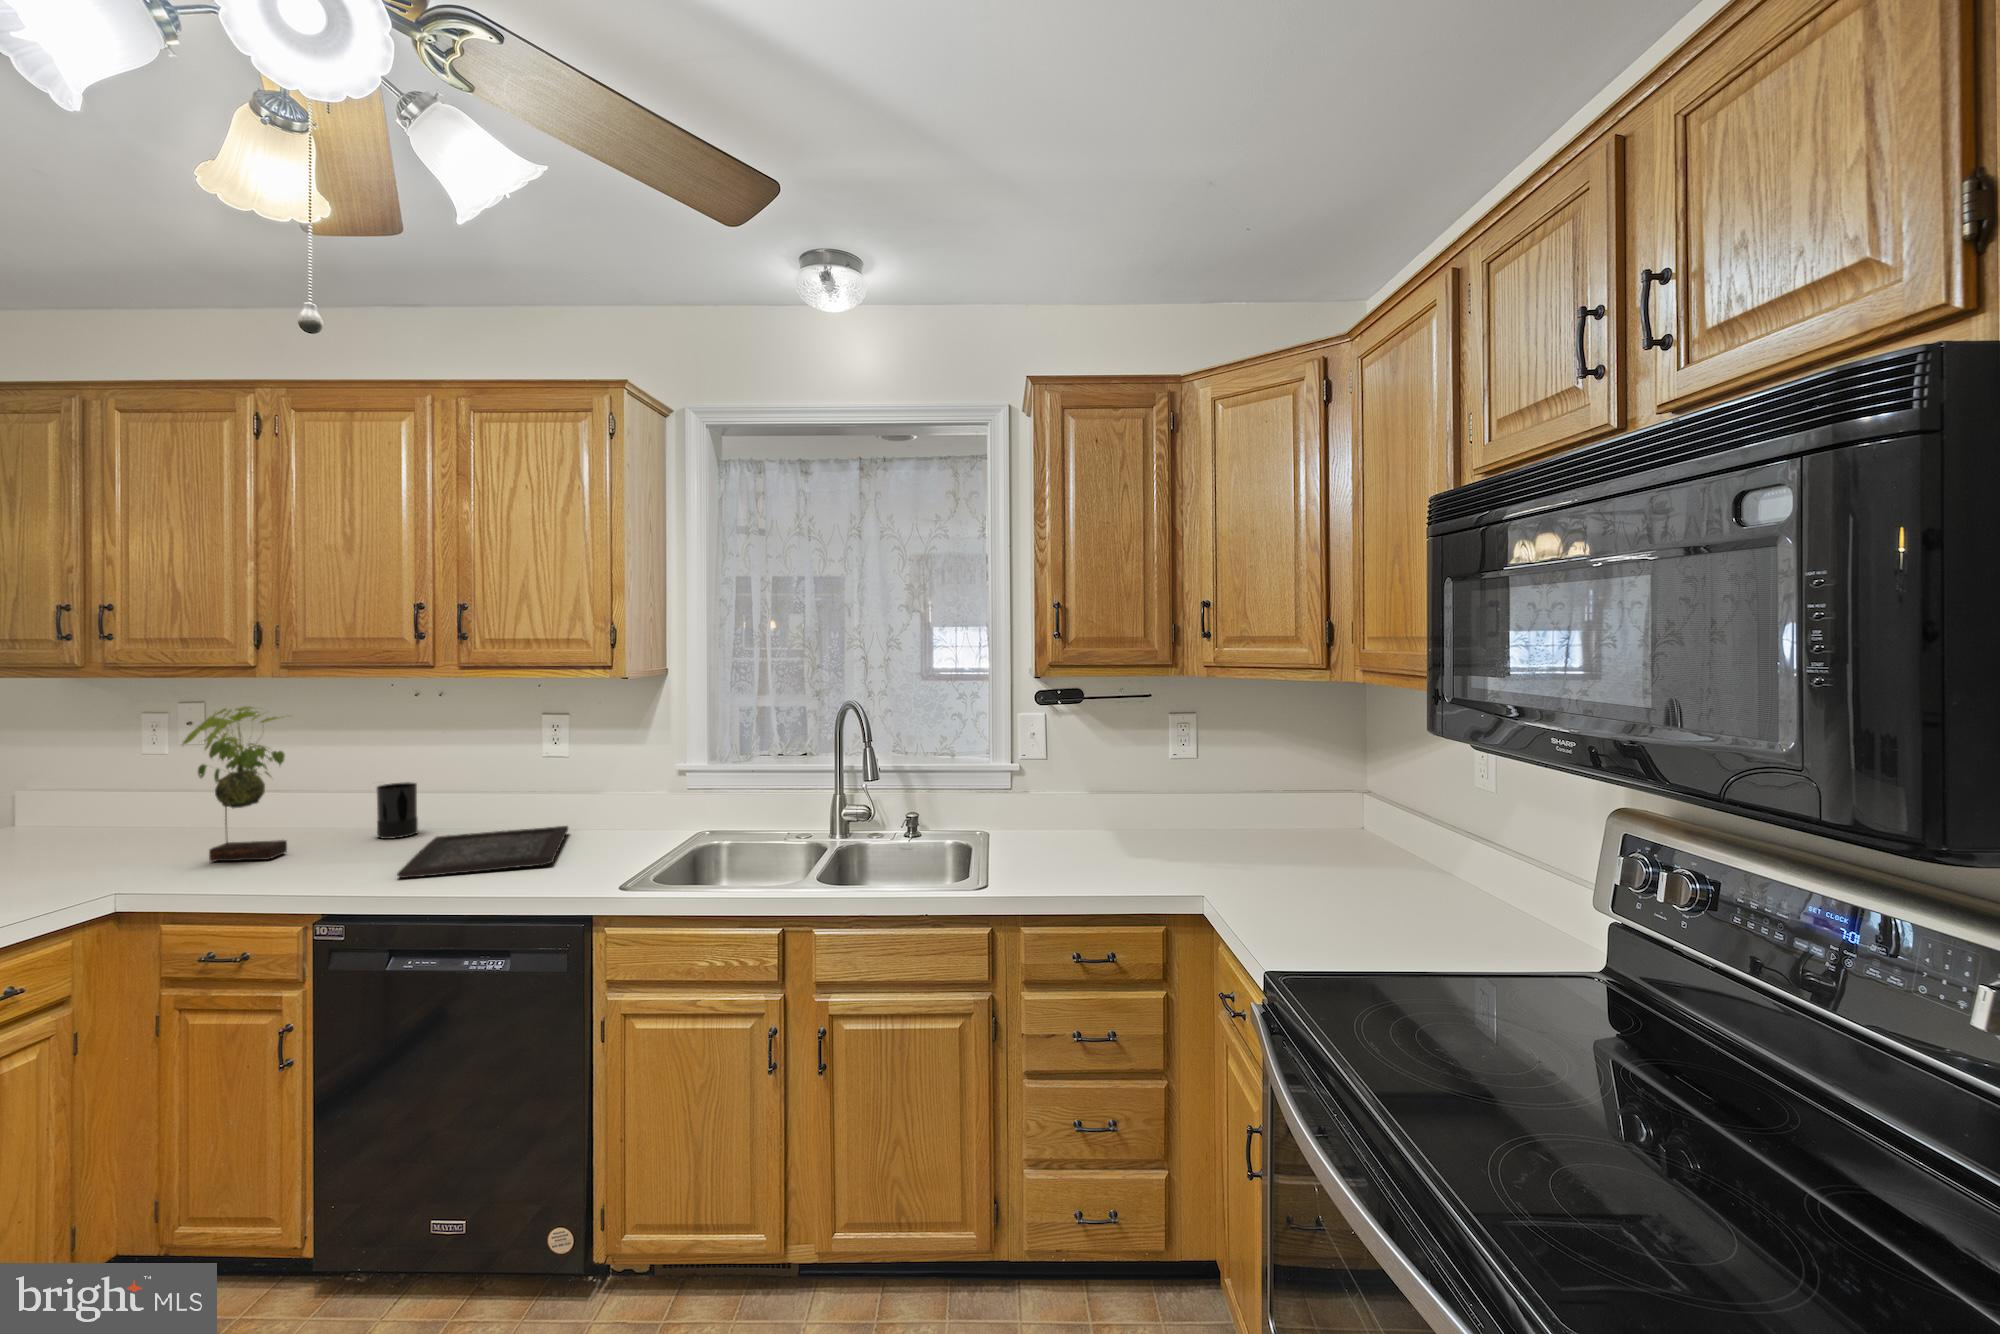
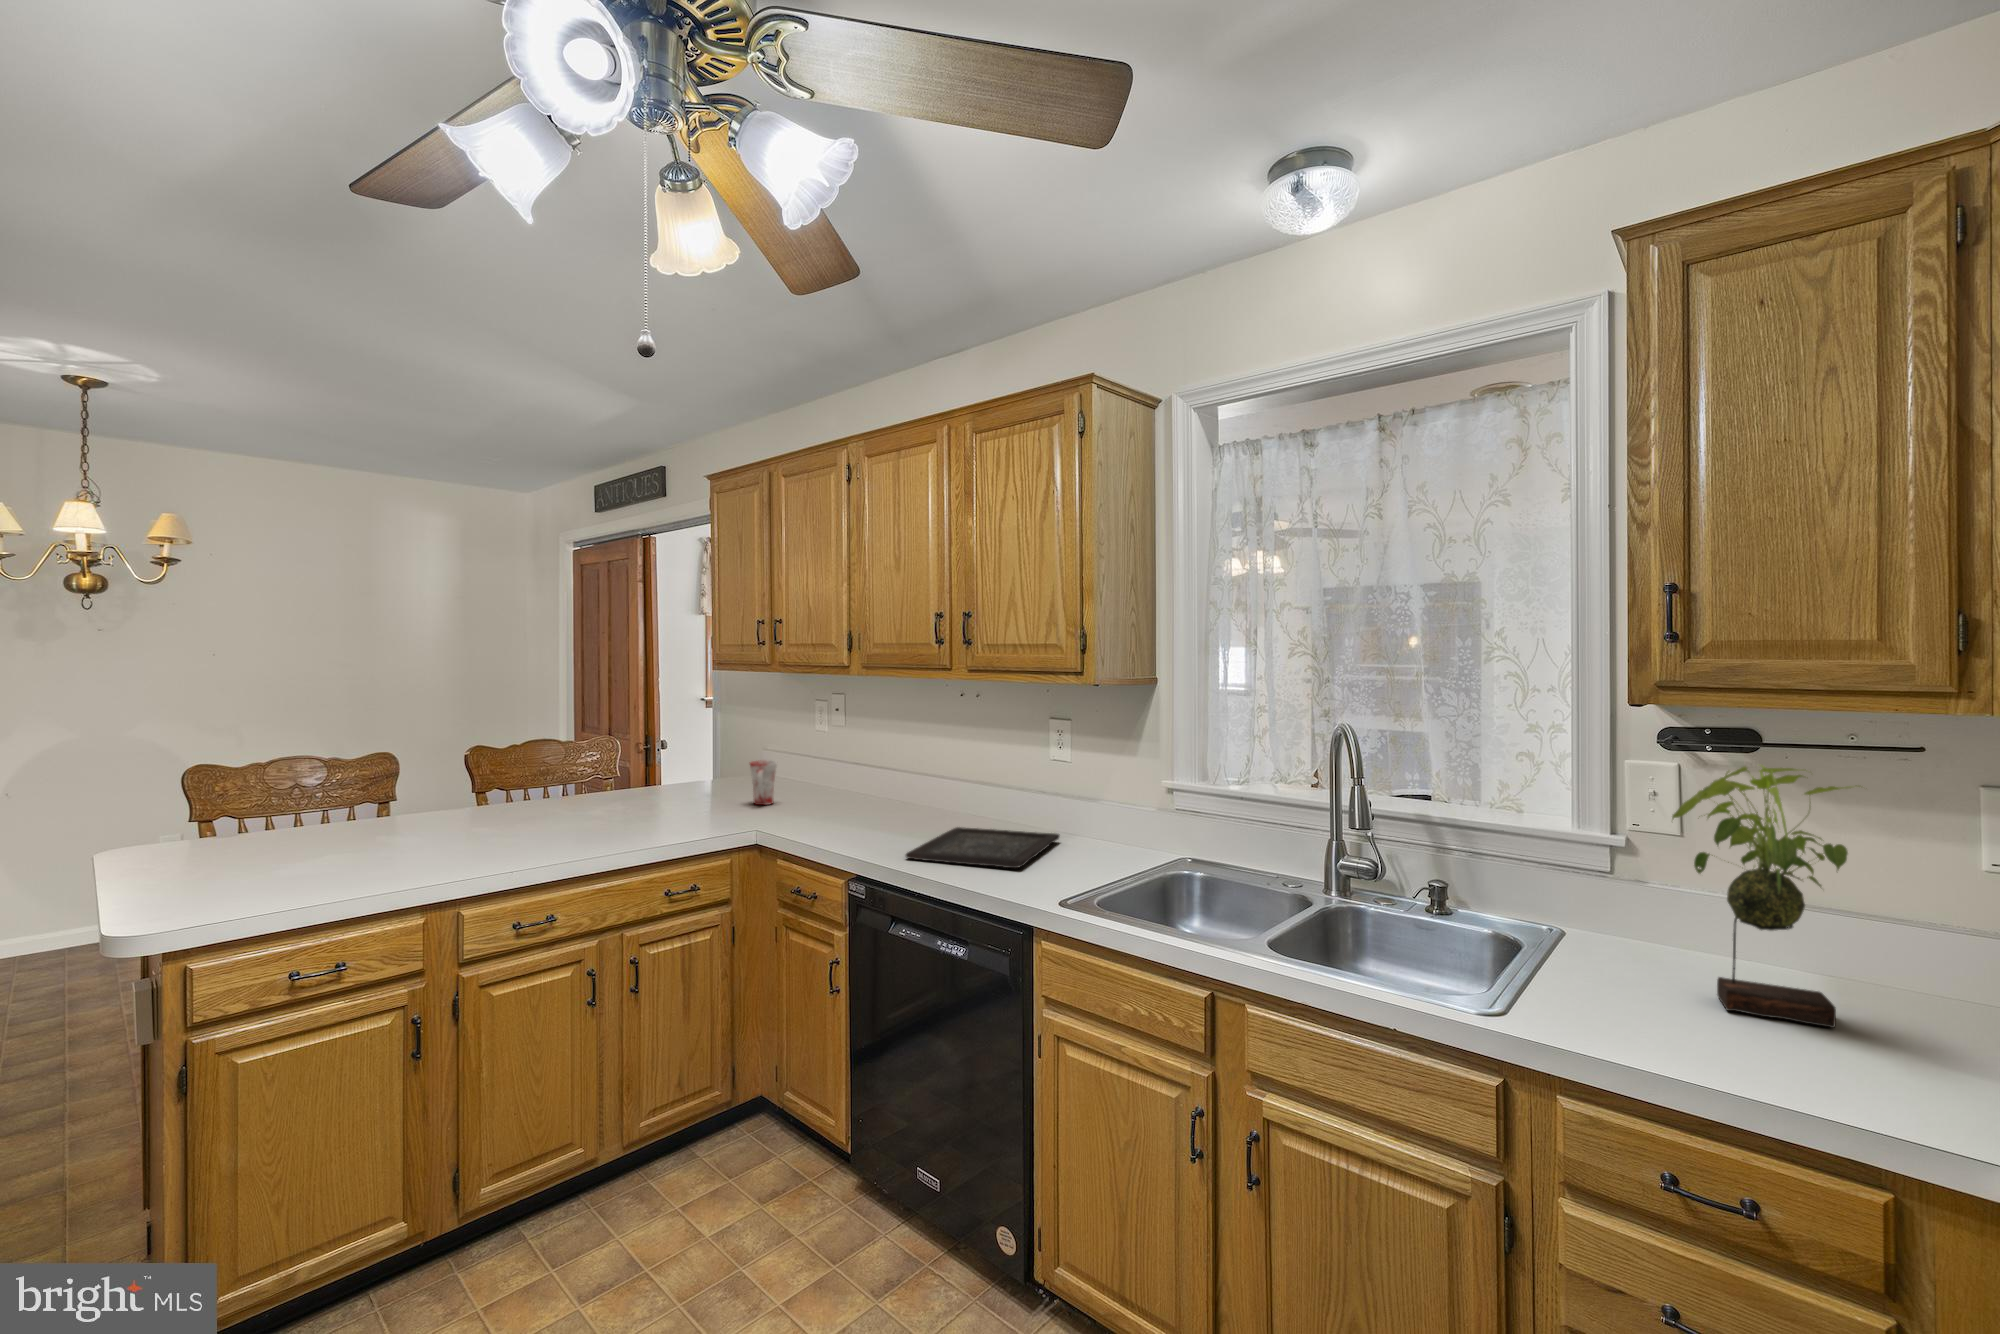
plant: present [183,707,287,862] -> present [1672,765,1851,1028]
candle: present [377,782,418,839] -> none [918,773,951,824]
mug: none [50,791,107,854] -> present [750,760,777,805]

